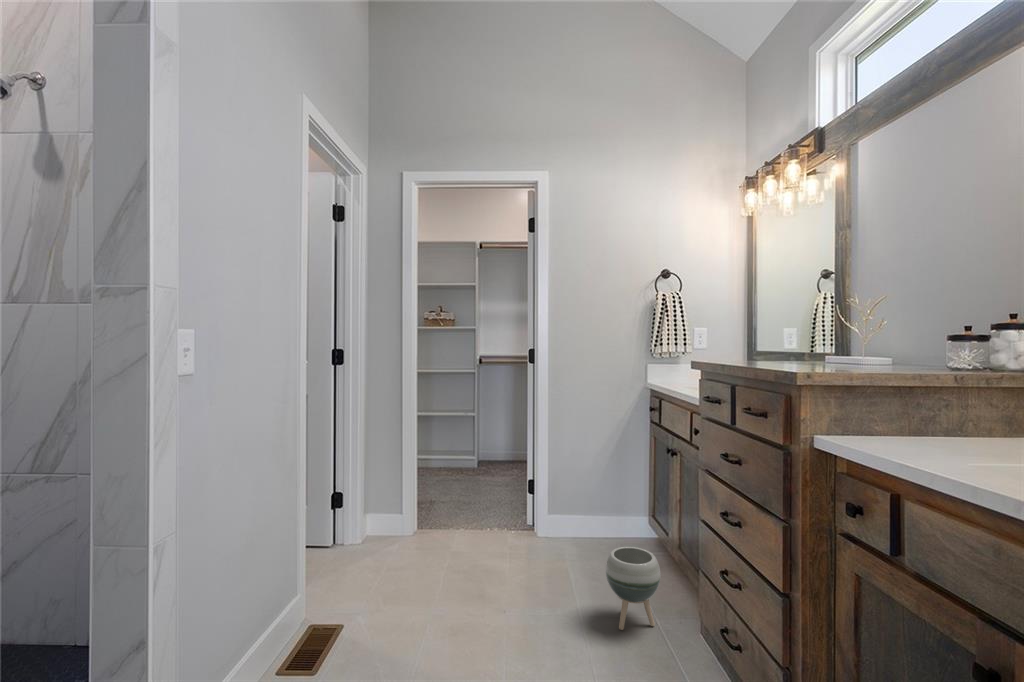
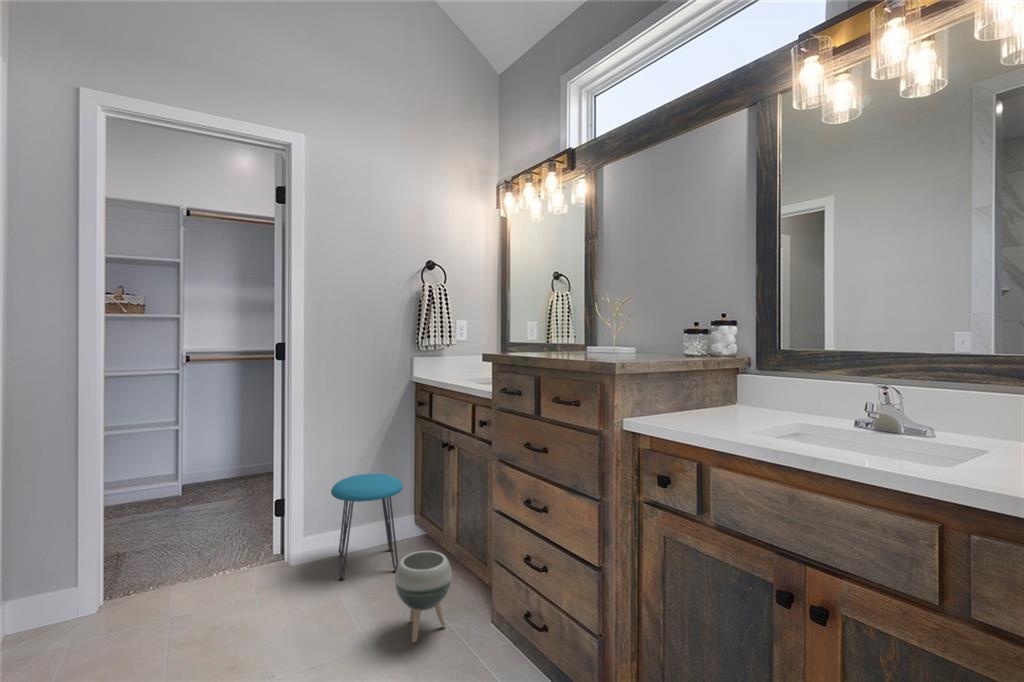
stool: none [567,470,632,566] -> present [331,473,403,580]

